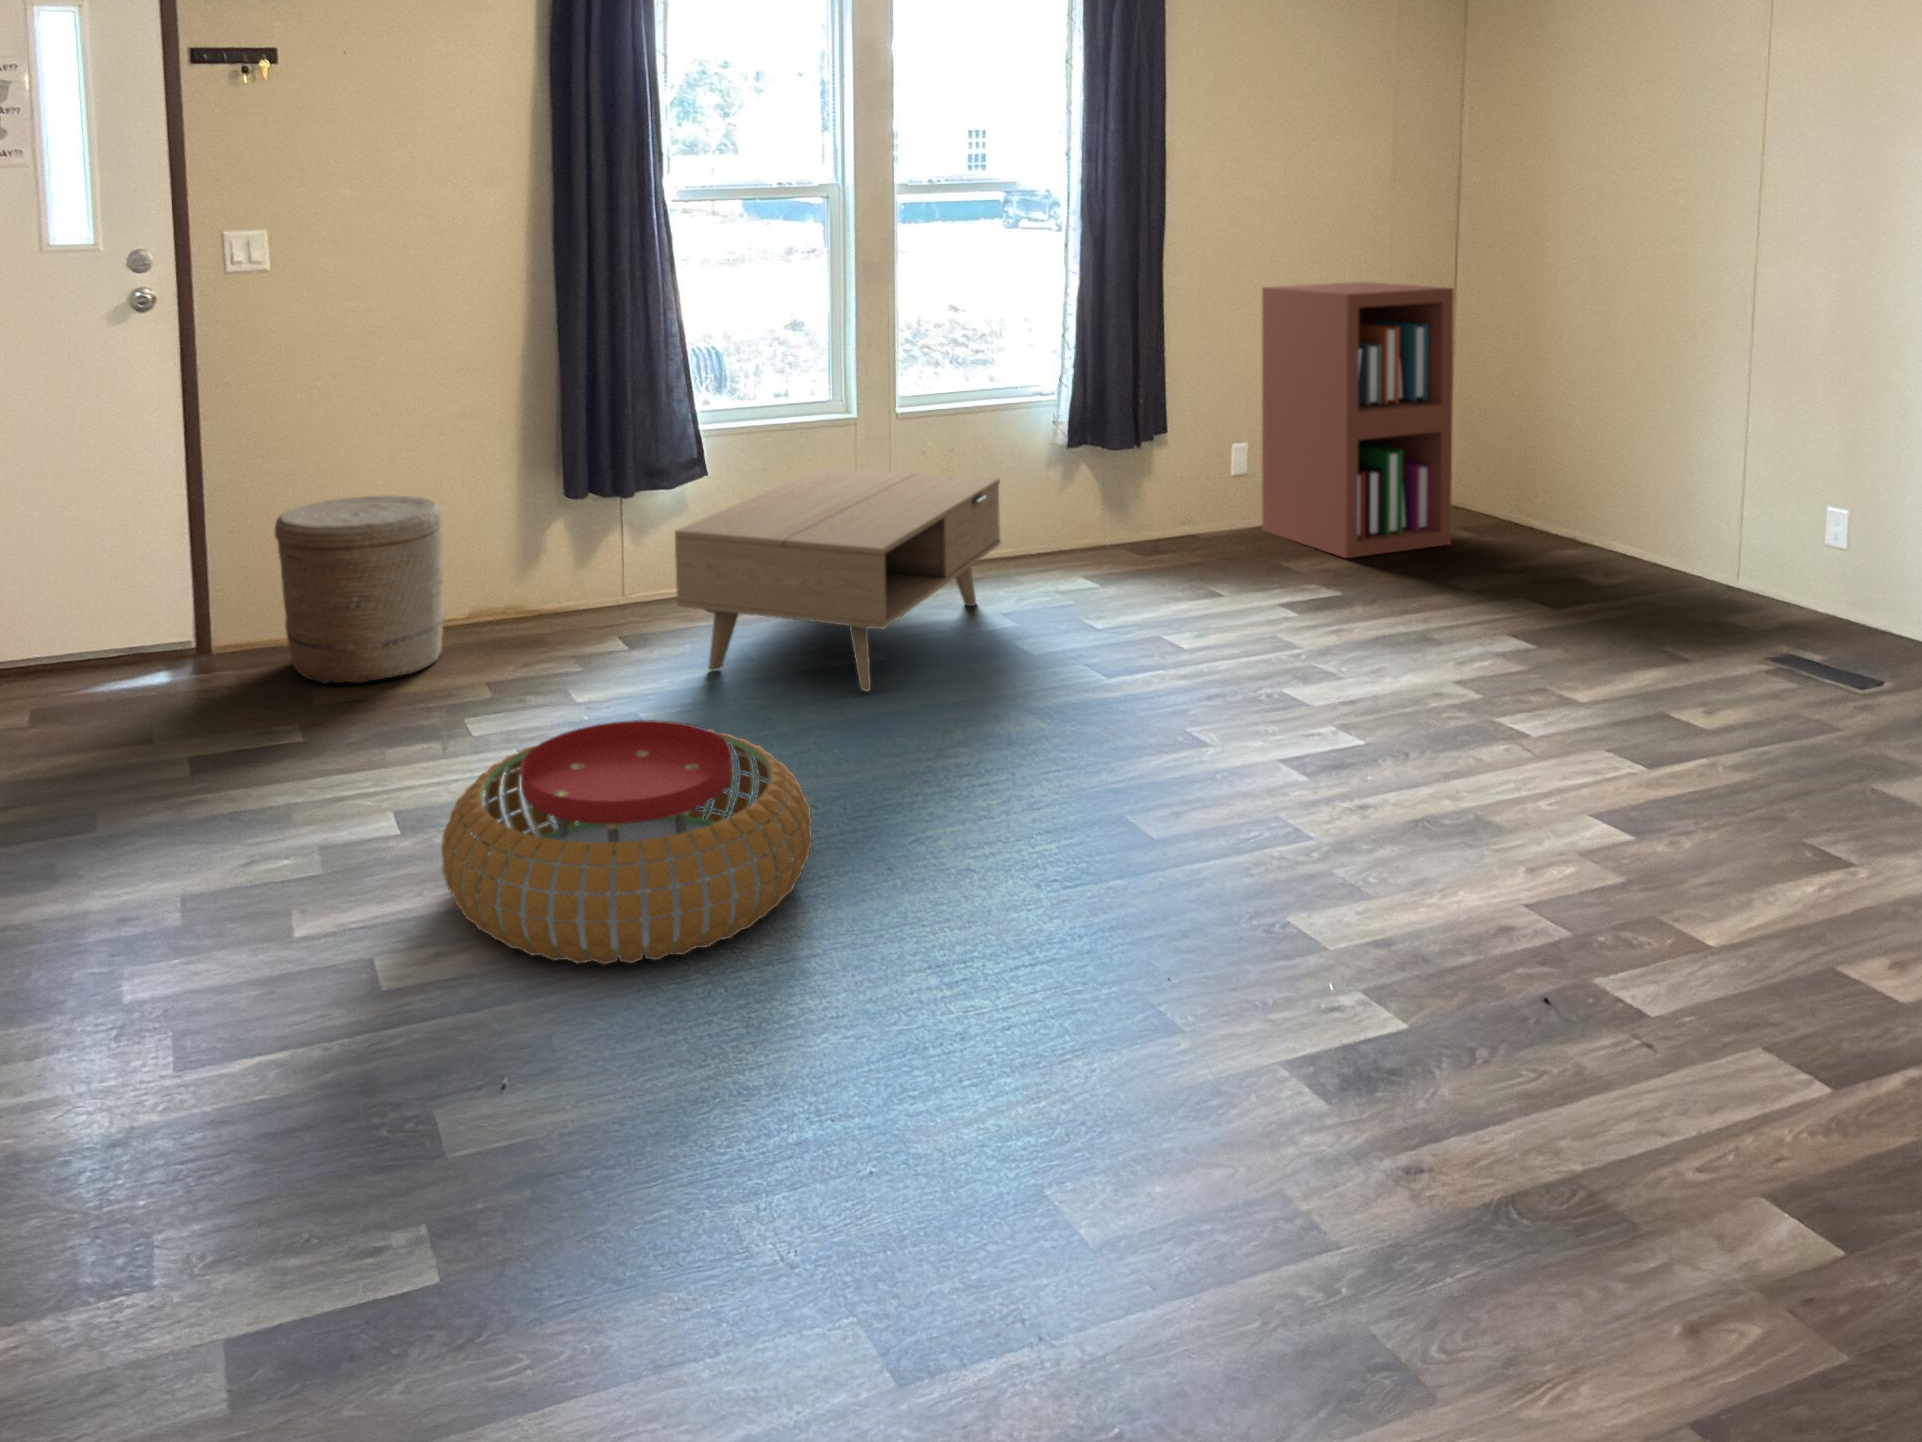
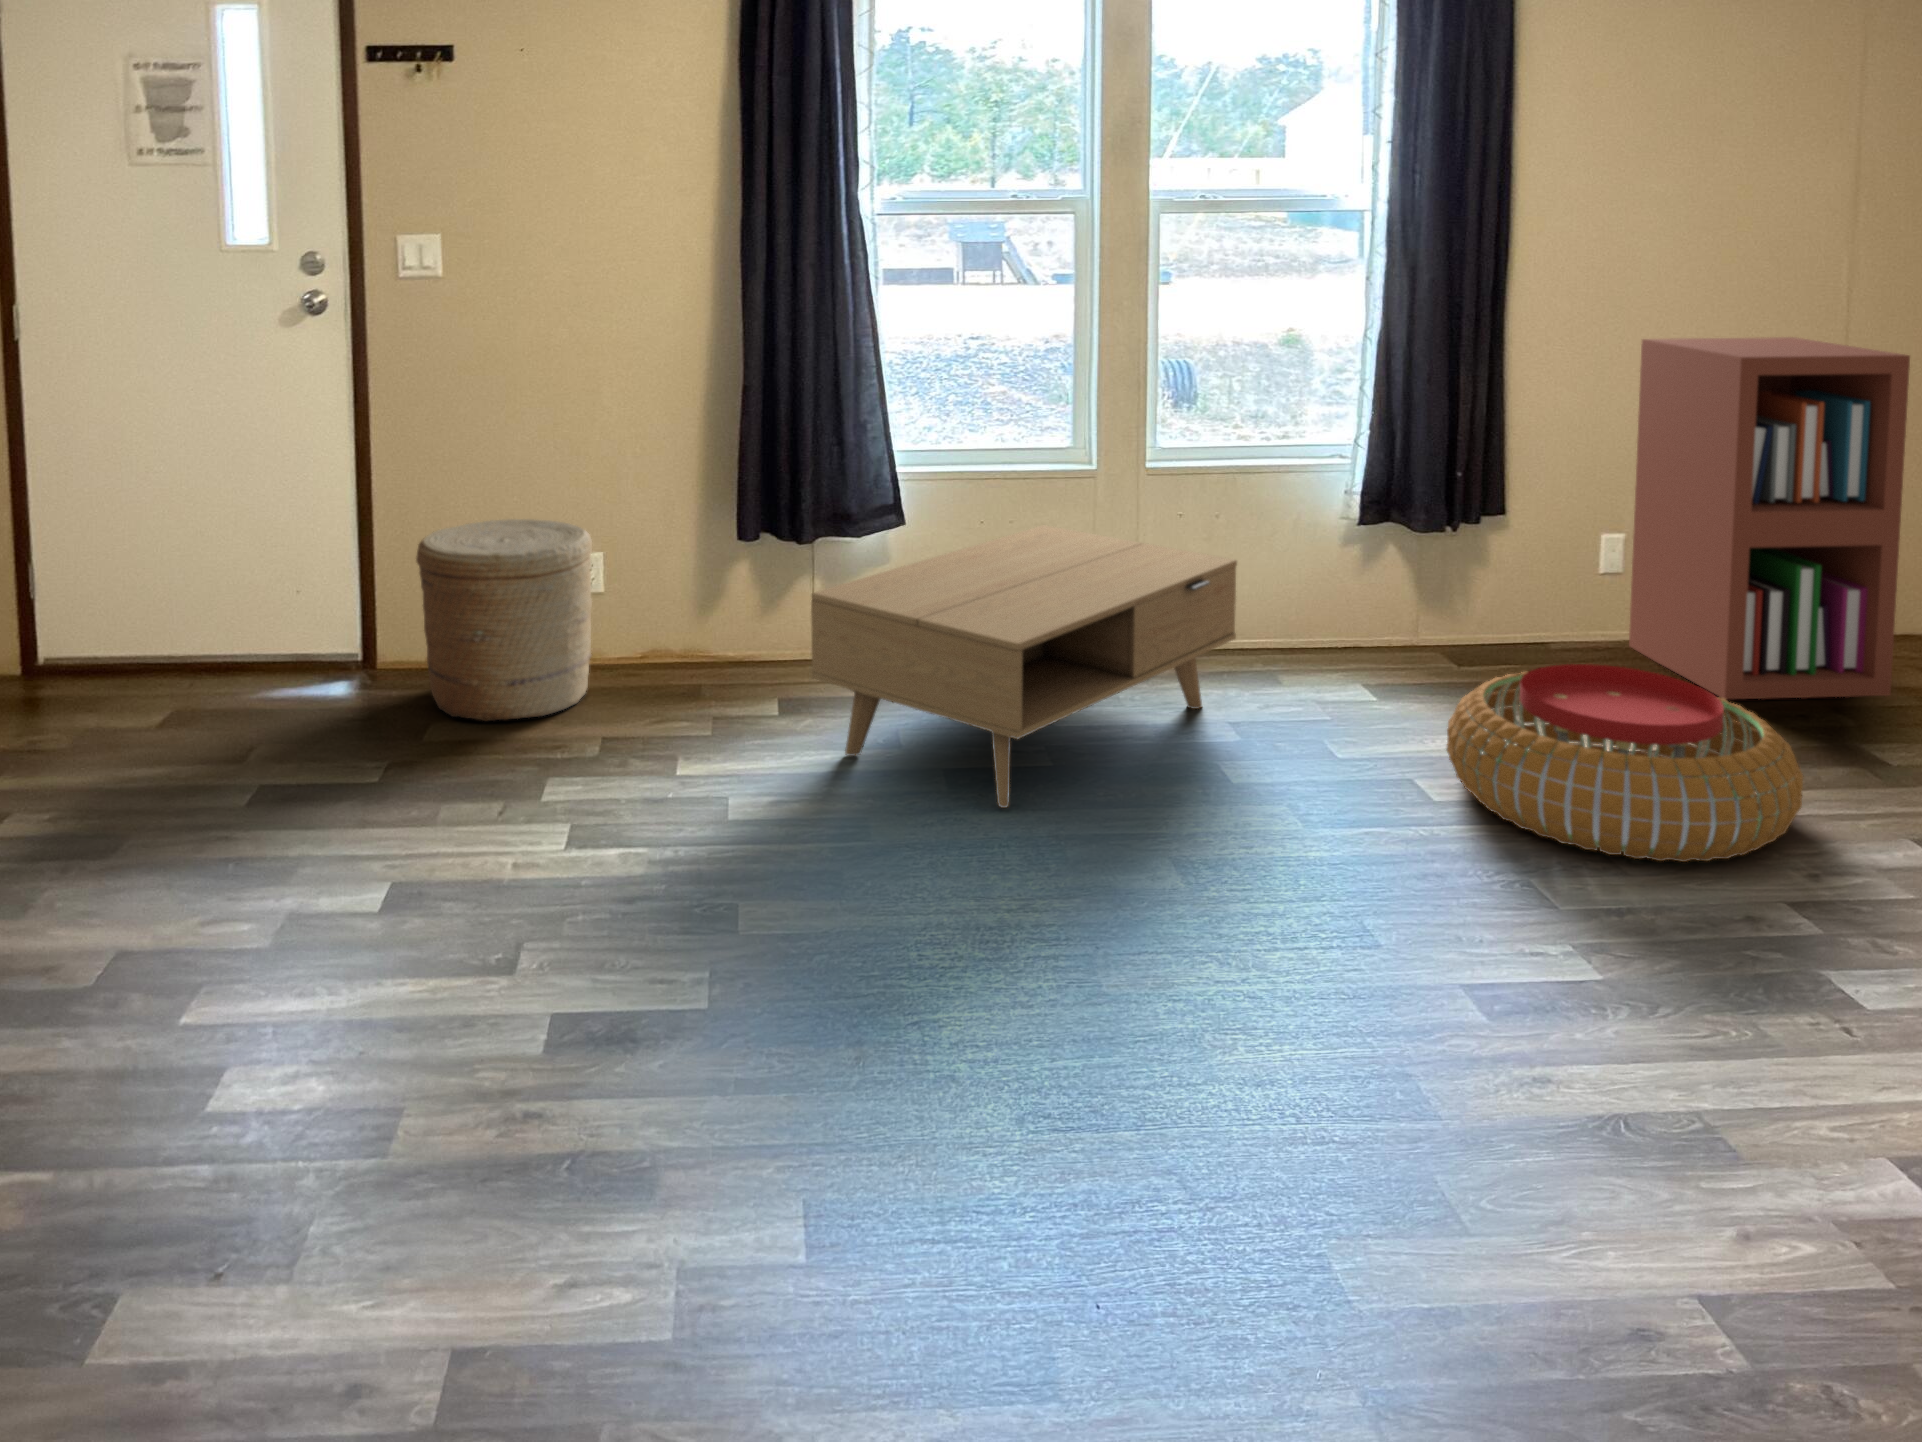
pouf: present [441,720,812,964] -> present [1446,664,1803,862]

